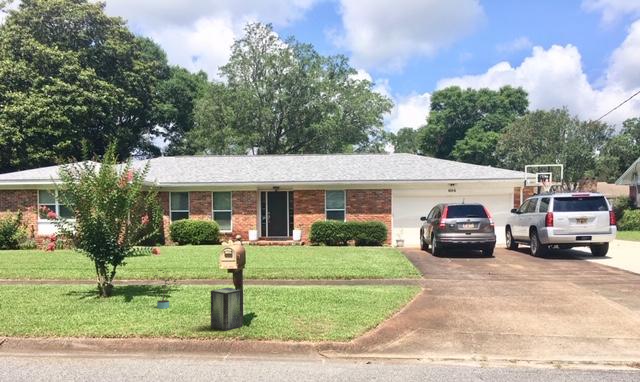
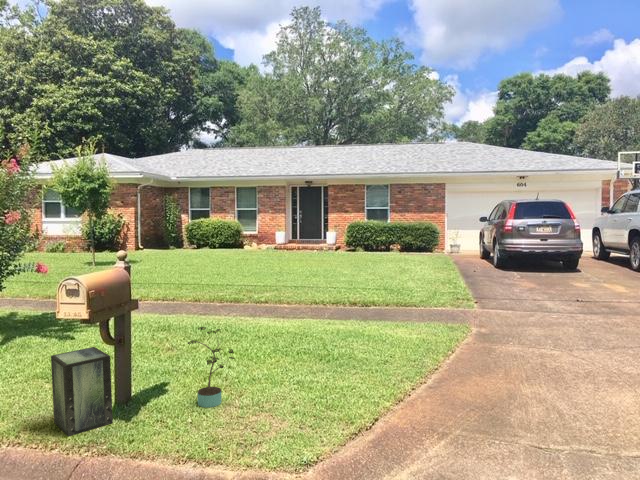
potted plant: present [154,270,176,309] -> present [188,327,235,407]

